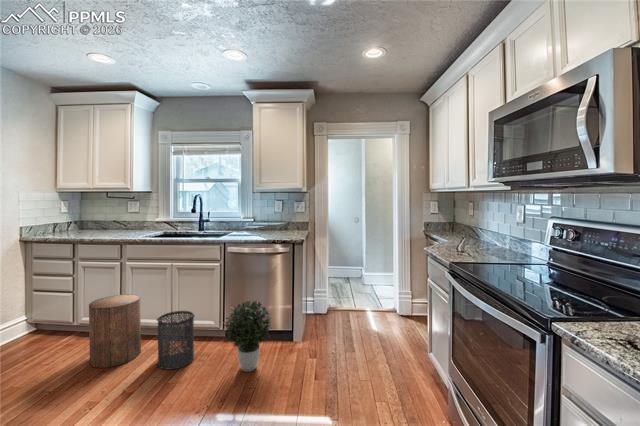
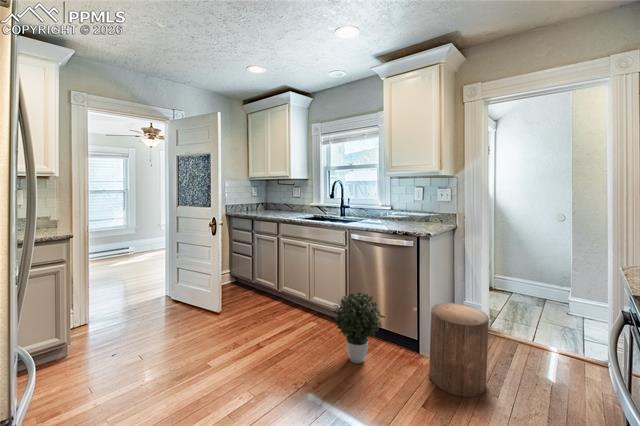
stool: present [89,294,141,368] -> present [429,303,489,397]
trash can: present [157,311,195,370] -> none [289,288,318,339]

